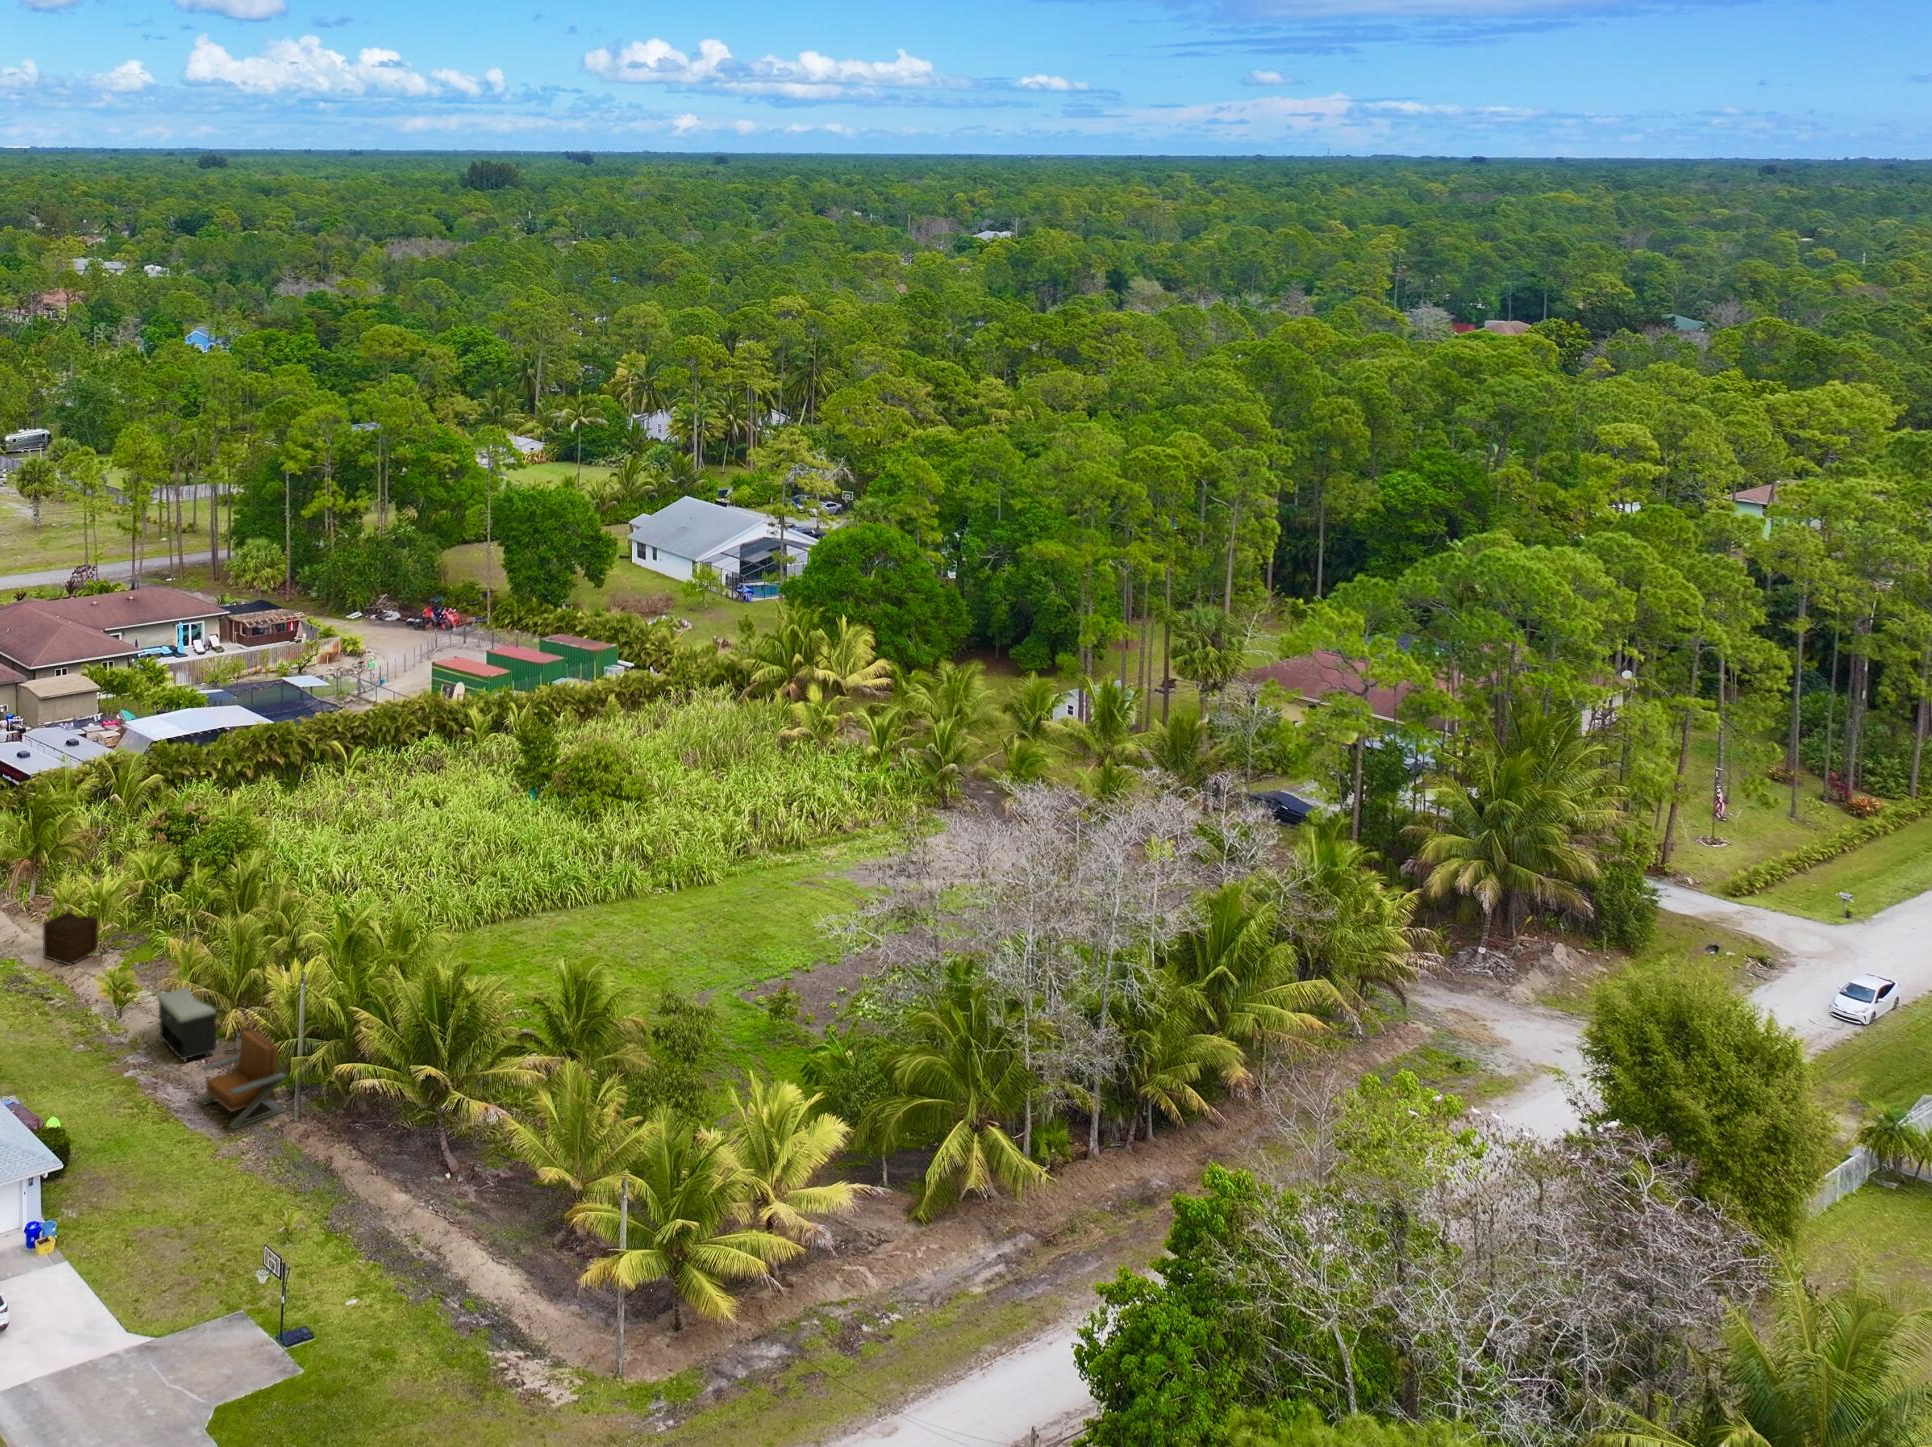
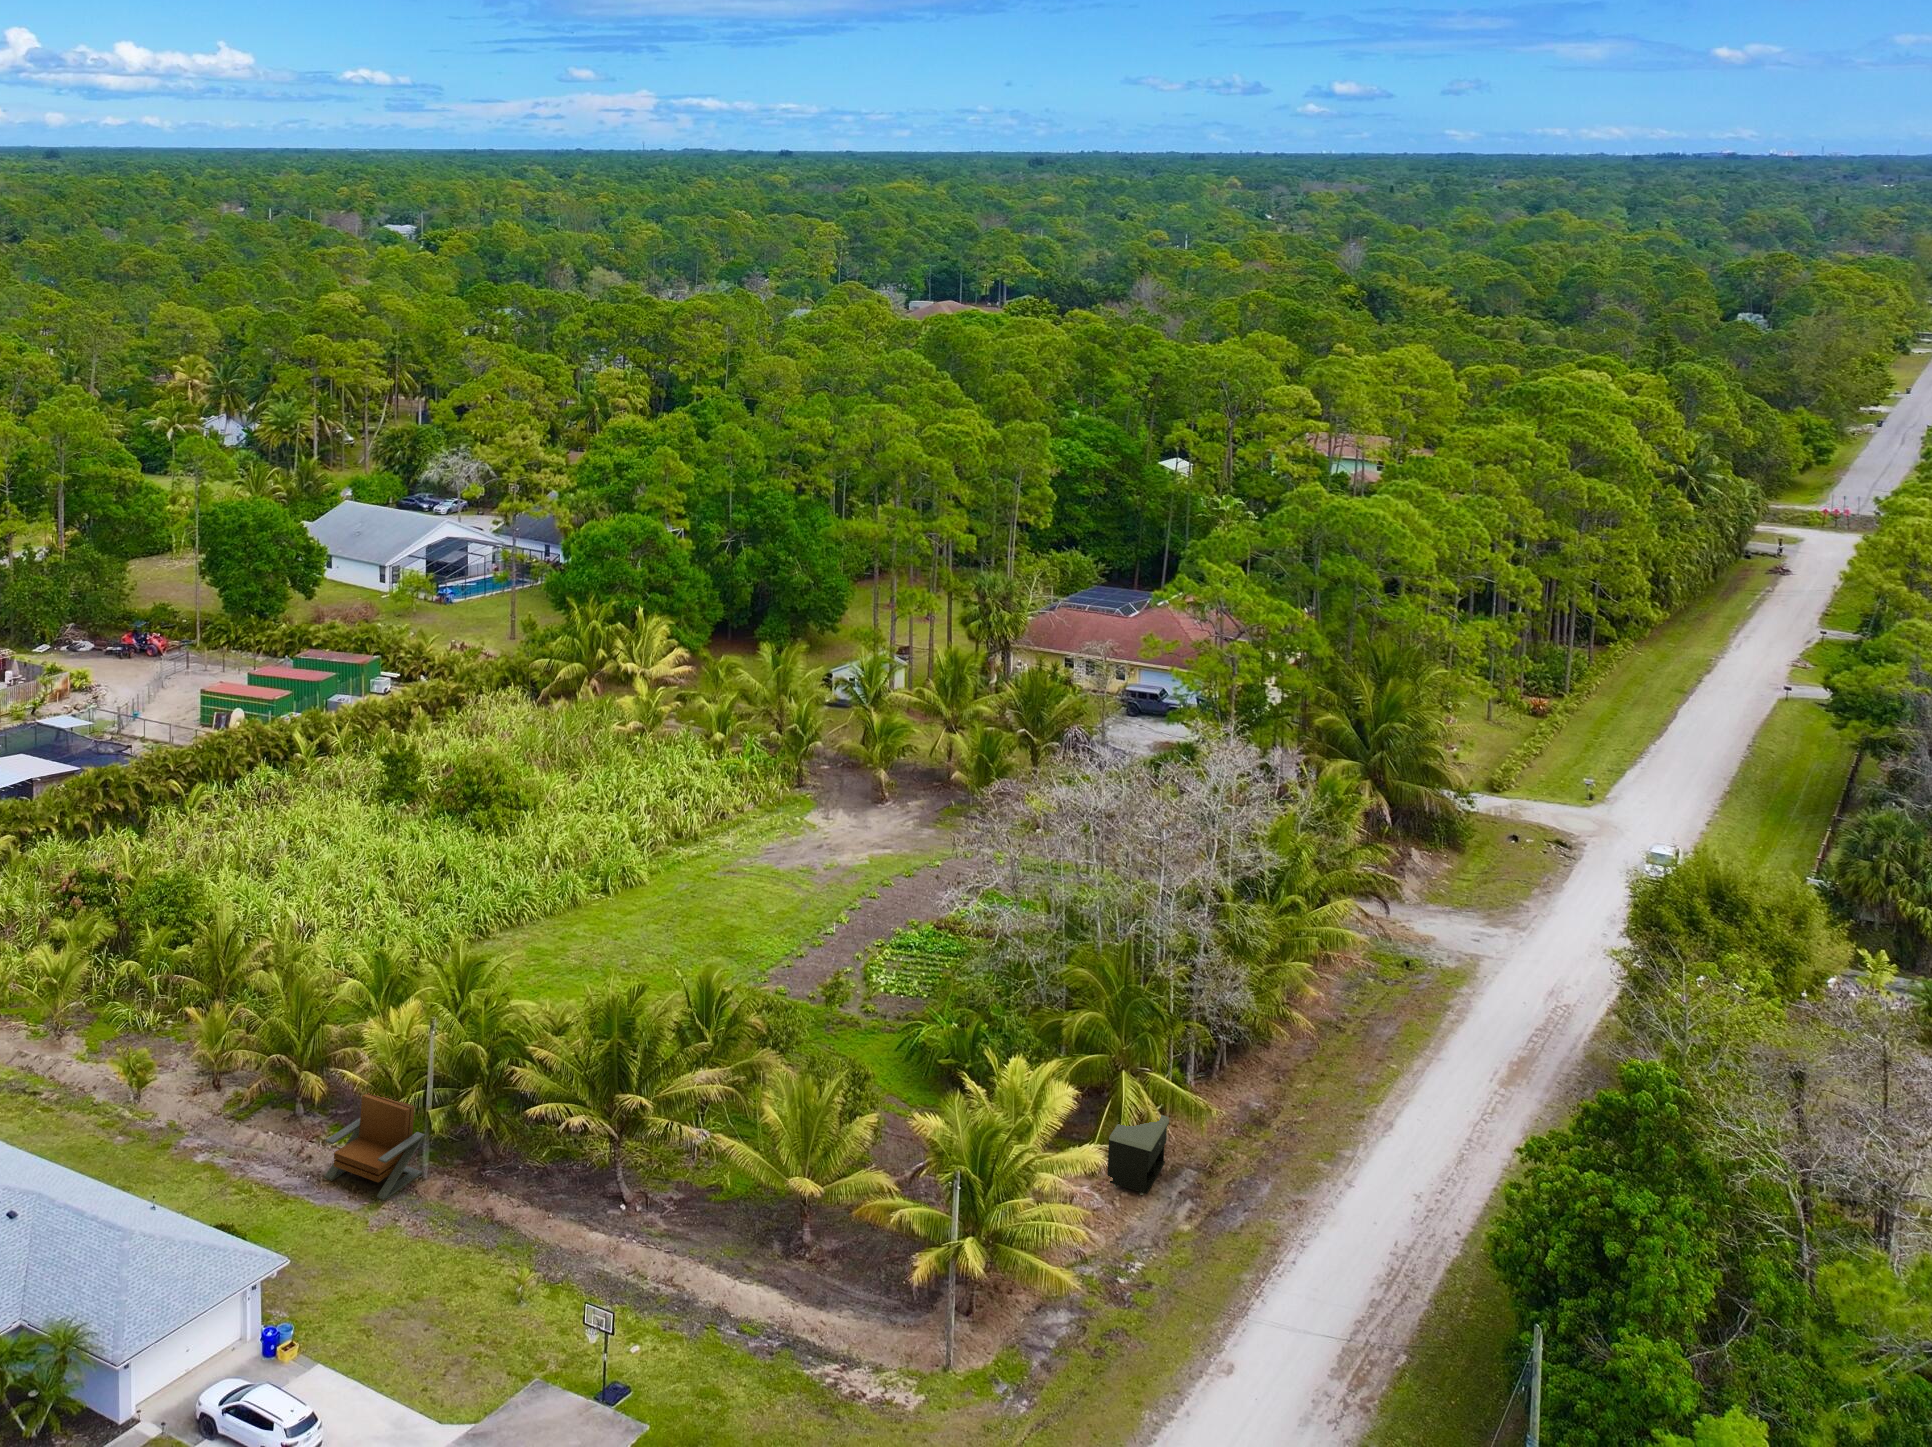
wooden crate: present [43,910,98,965] -> none [14,994,75,1056]
storage bench: present [157,988,216,1061] -> present [1107,1115,1169,1195]

